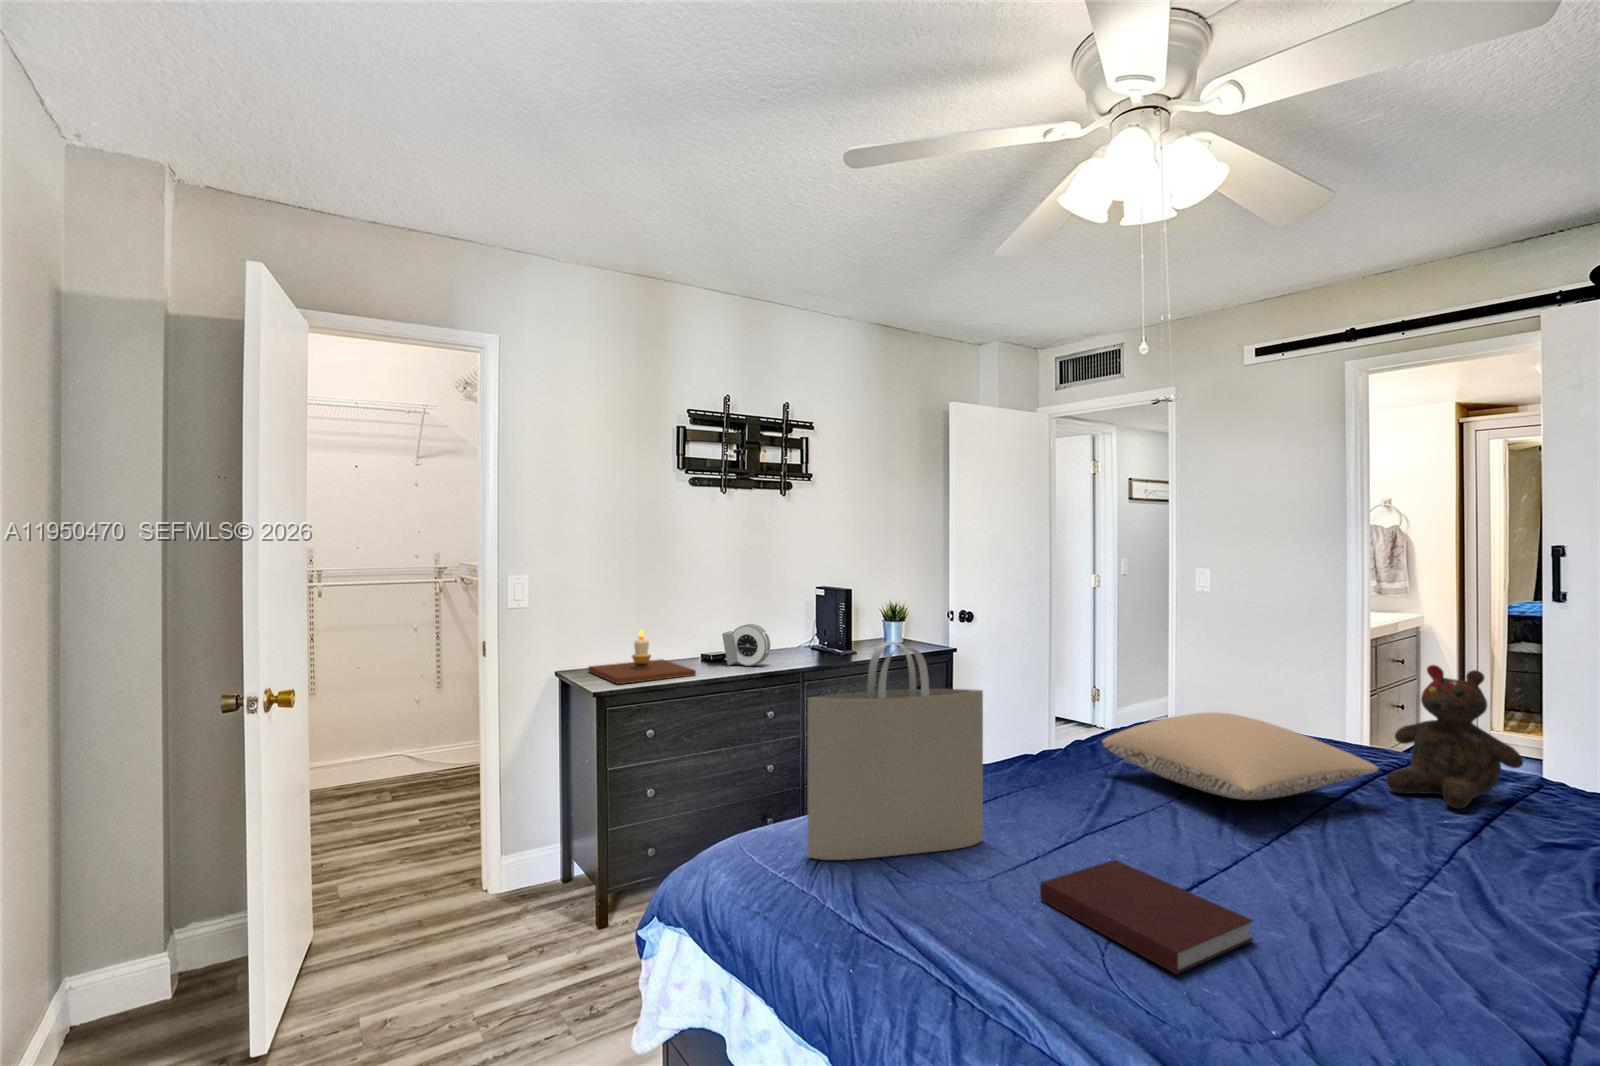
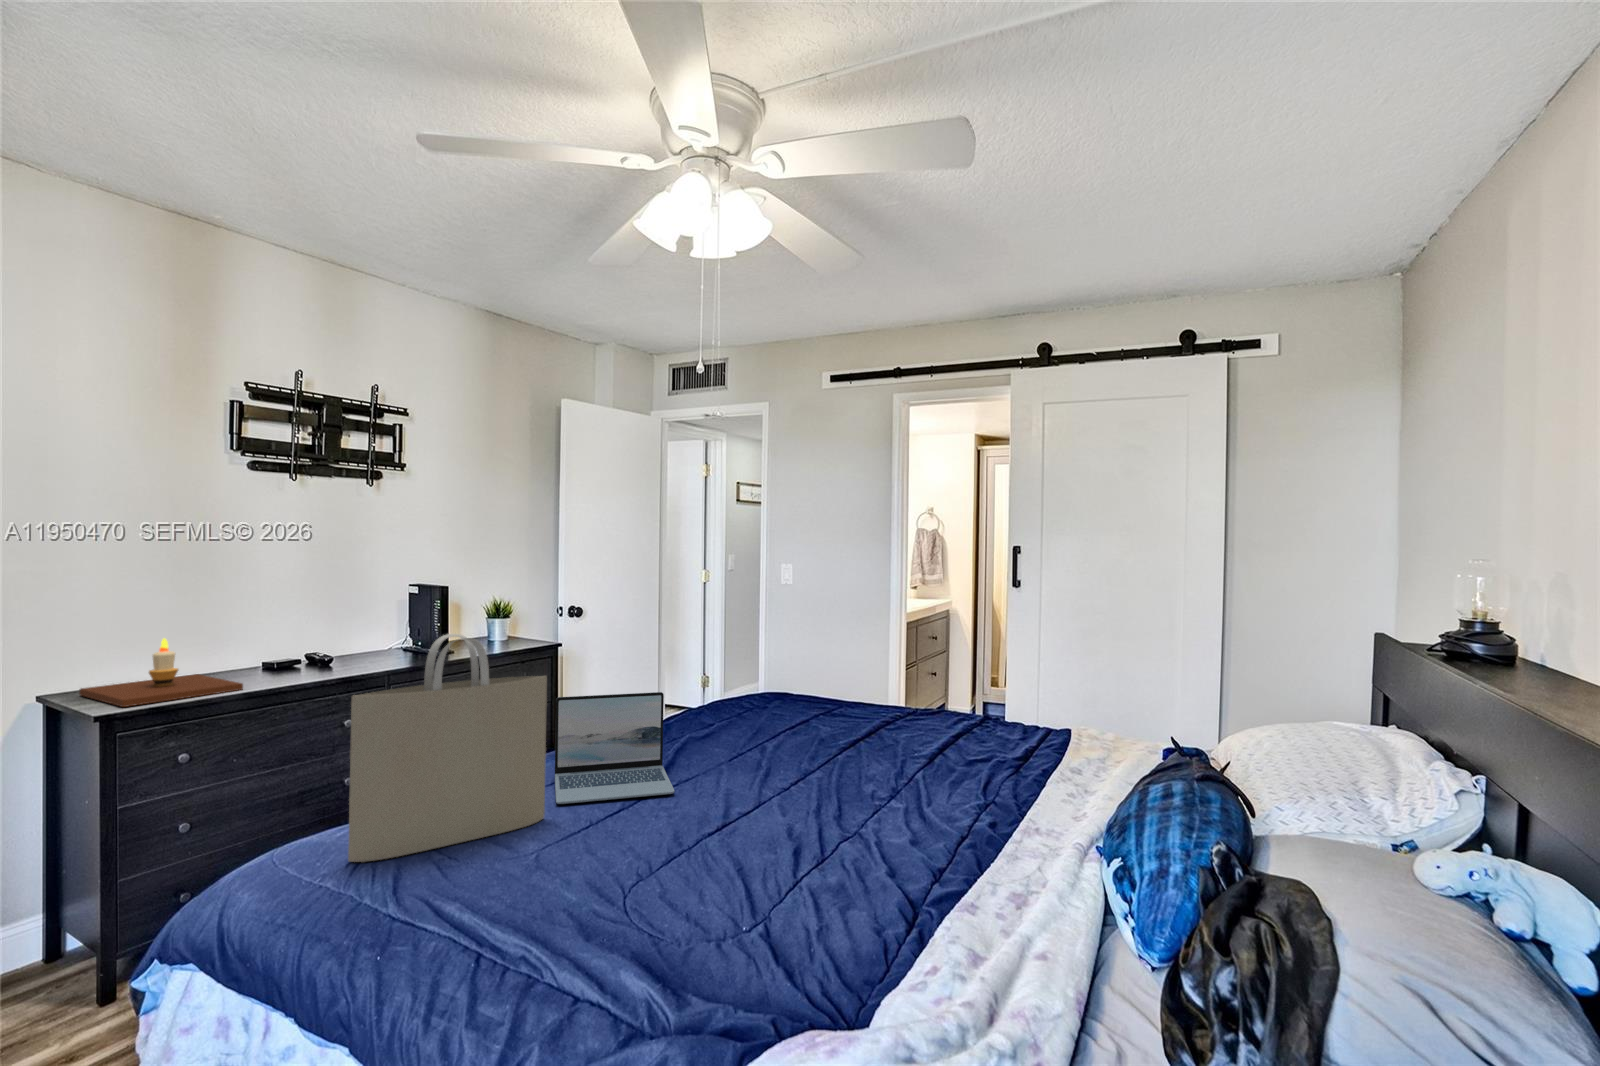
alarm clock: present [722,624,771,666] -> none [283,627,347,676]
teddy bear: present [1386,665,1523,809] -> none [884,635,965,742]
laptop: none [982,710,1123,833] -> present [555,692,675,804]
pillow: present [1102,712,1379,800] -> none [672,684,875,752]
notebook: present [1040,859,1253,974] -> none [584,815,753,898]

